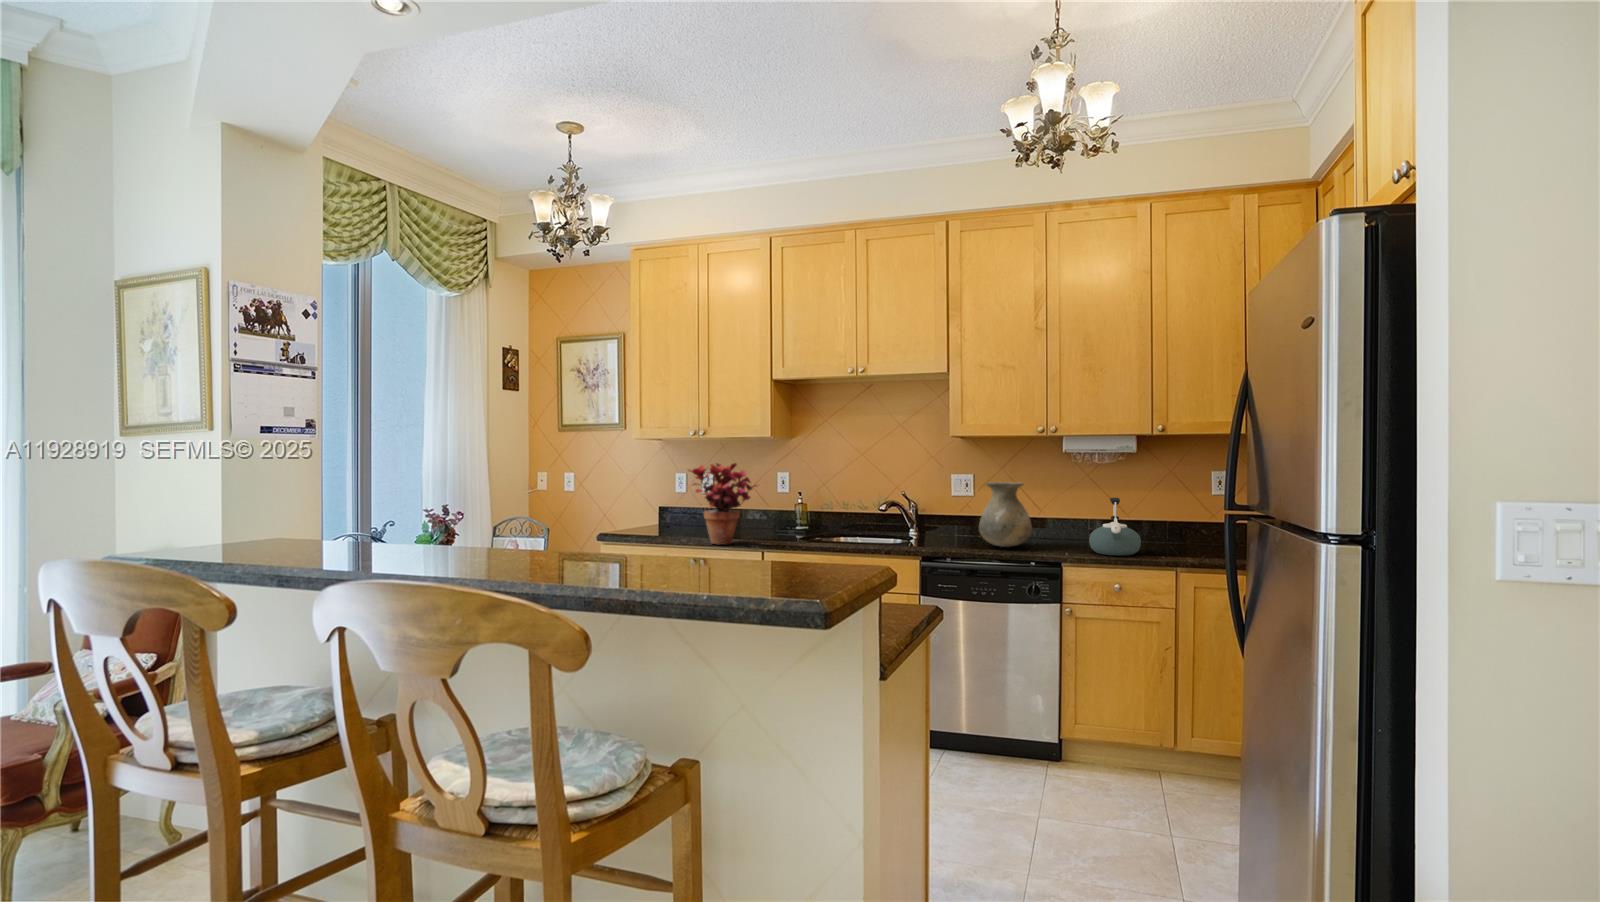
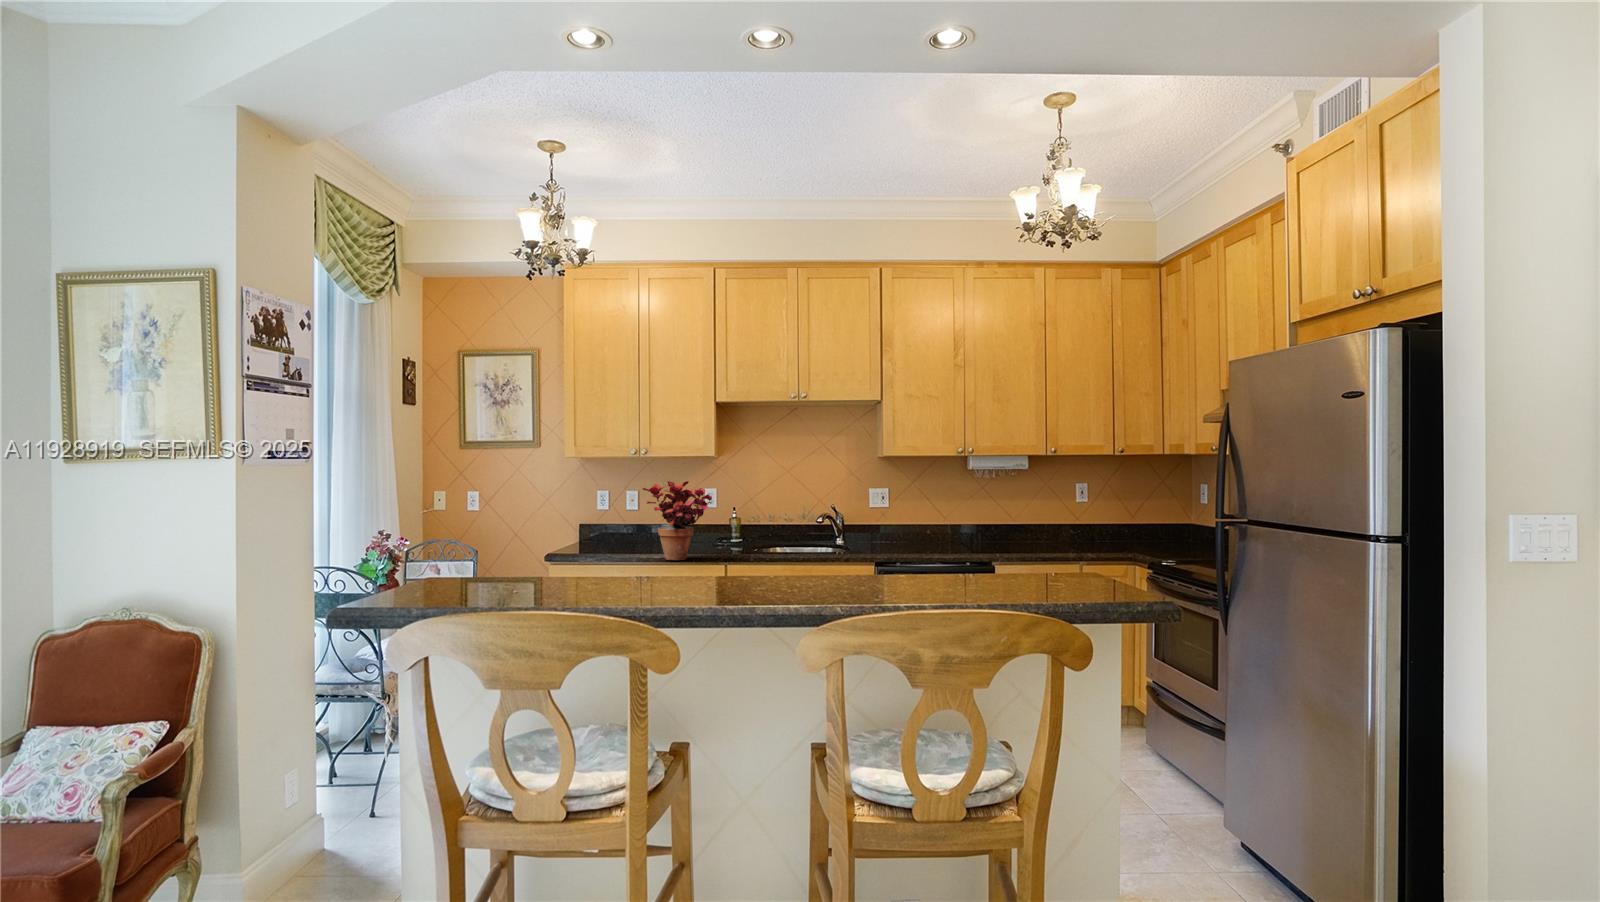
vase: present [979,482,1032,547] -> none [909,494,955,550]
kettle: present [1089,498,1141,556] -> none [1002,506,1043,553]

